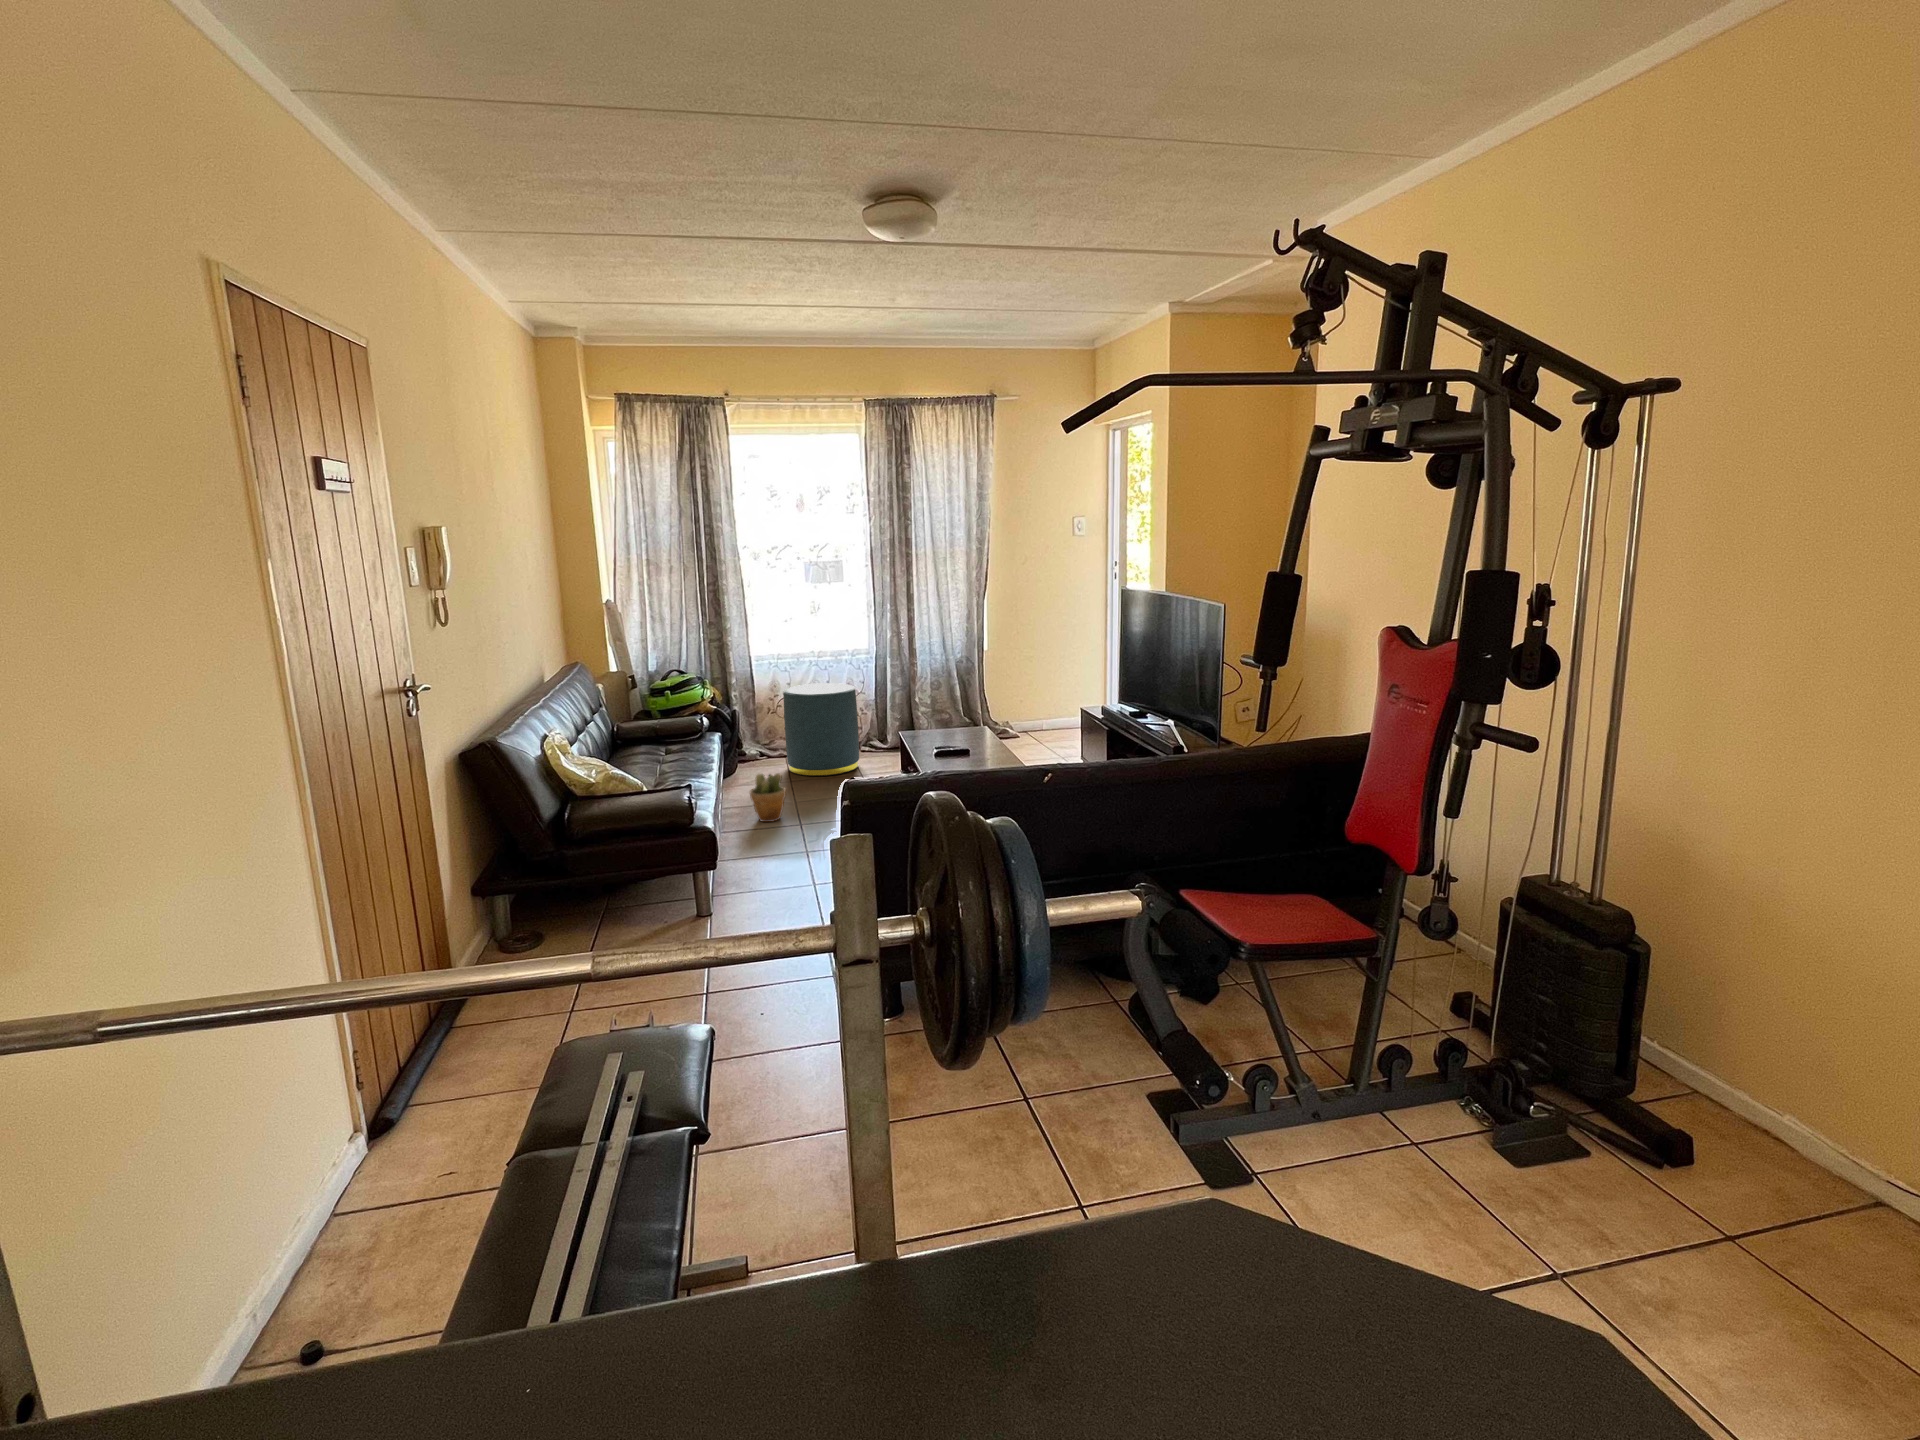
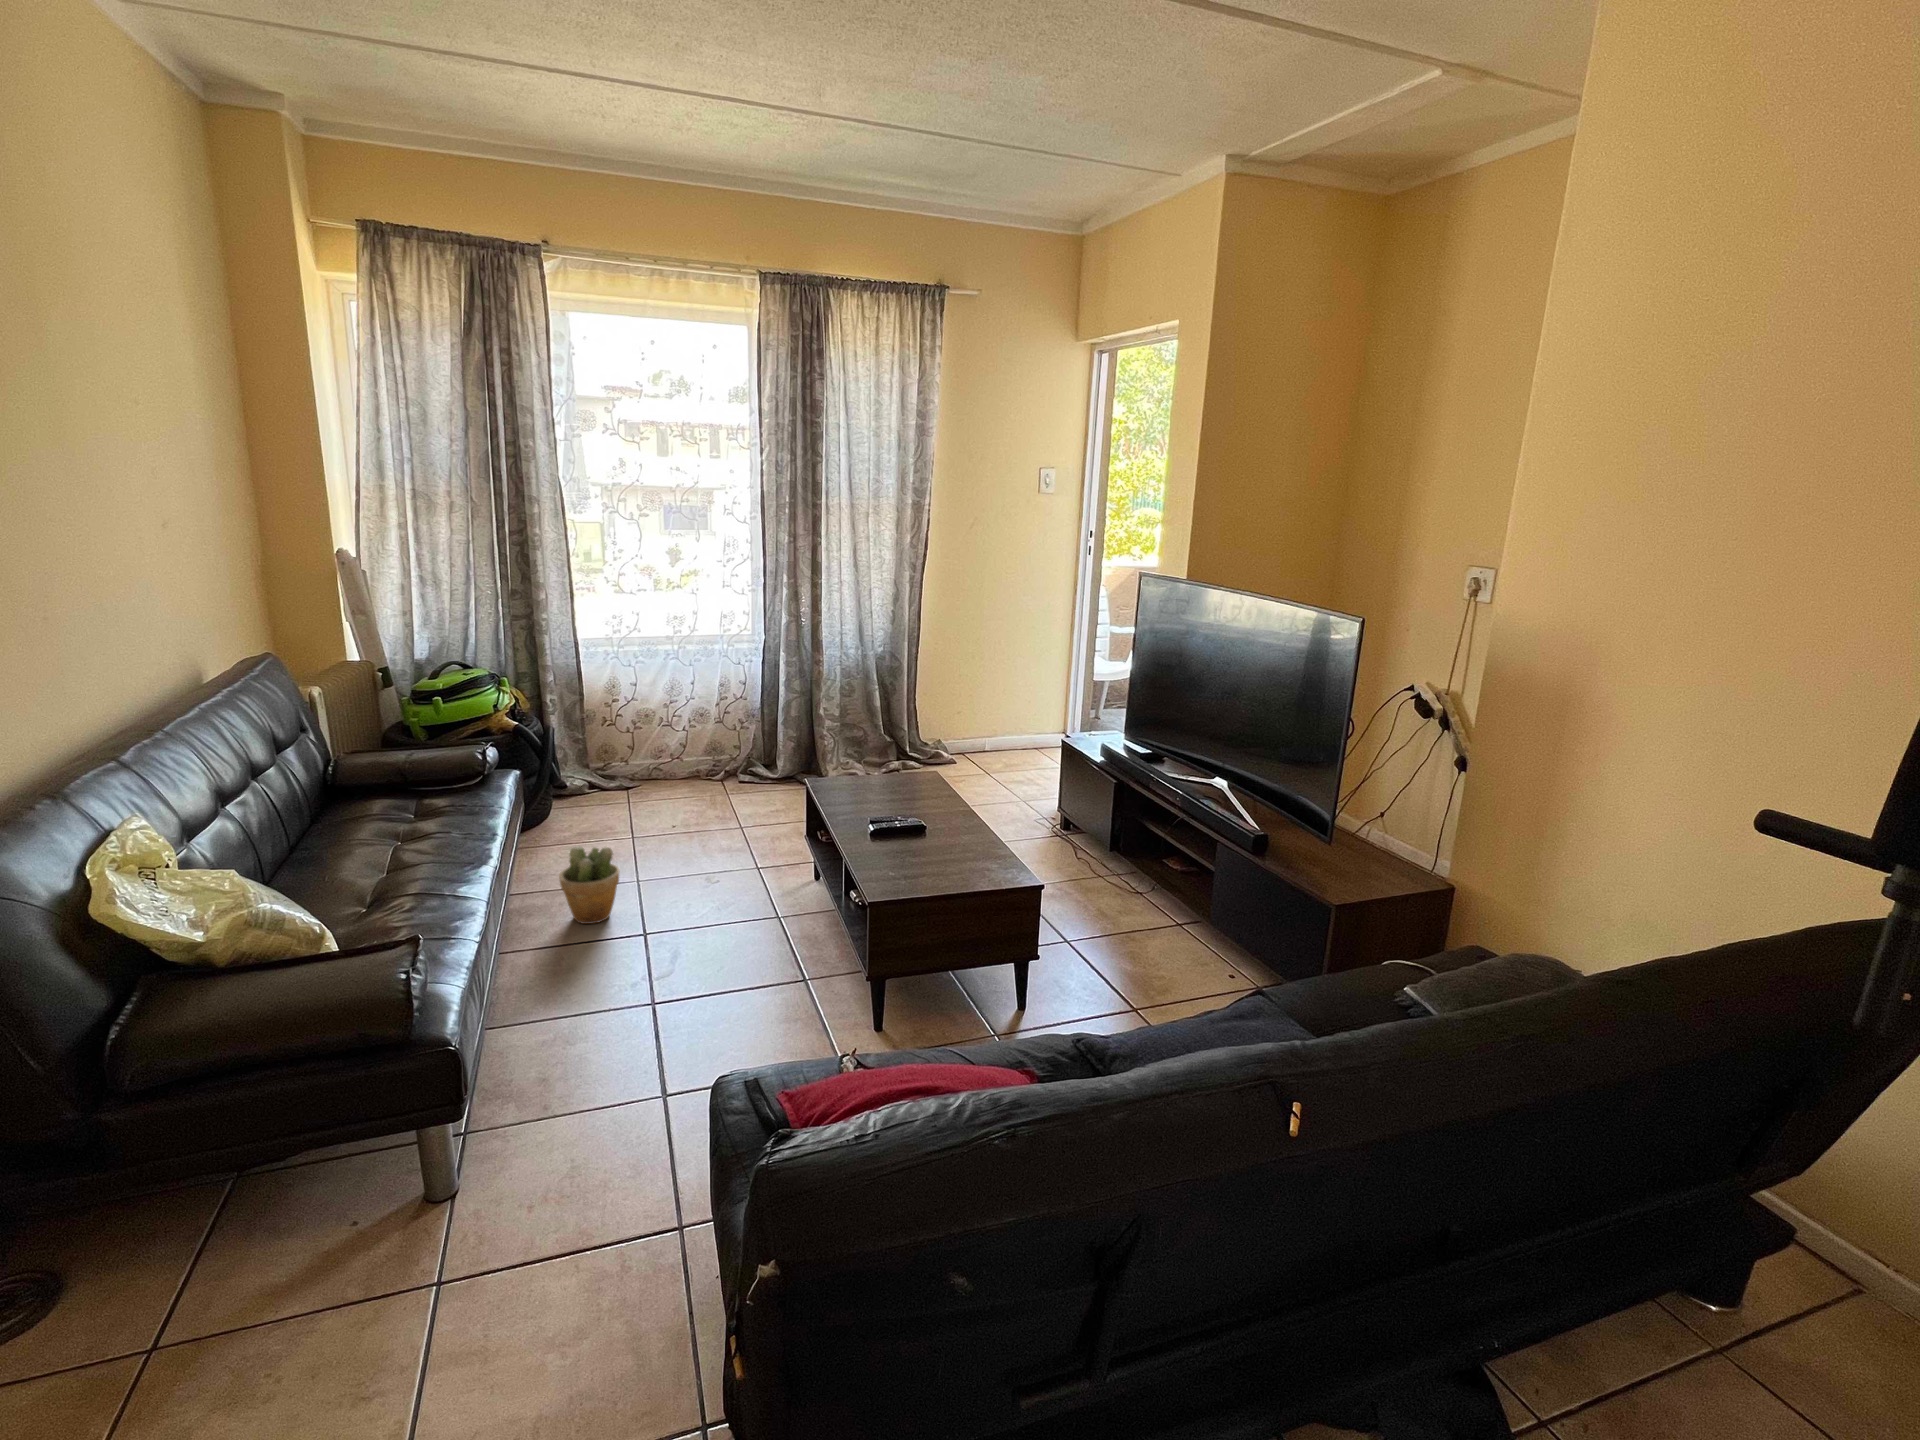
ottoman: present [783,683,859,776] -> none [625,687,736,827]

